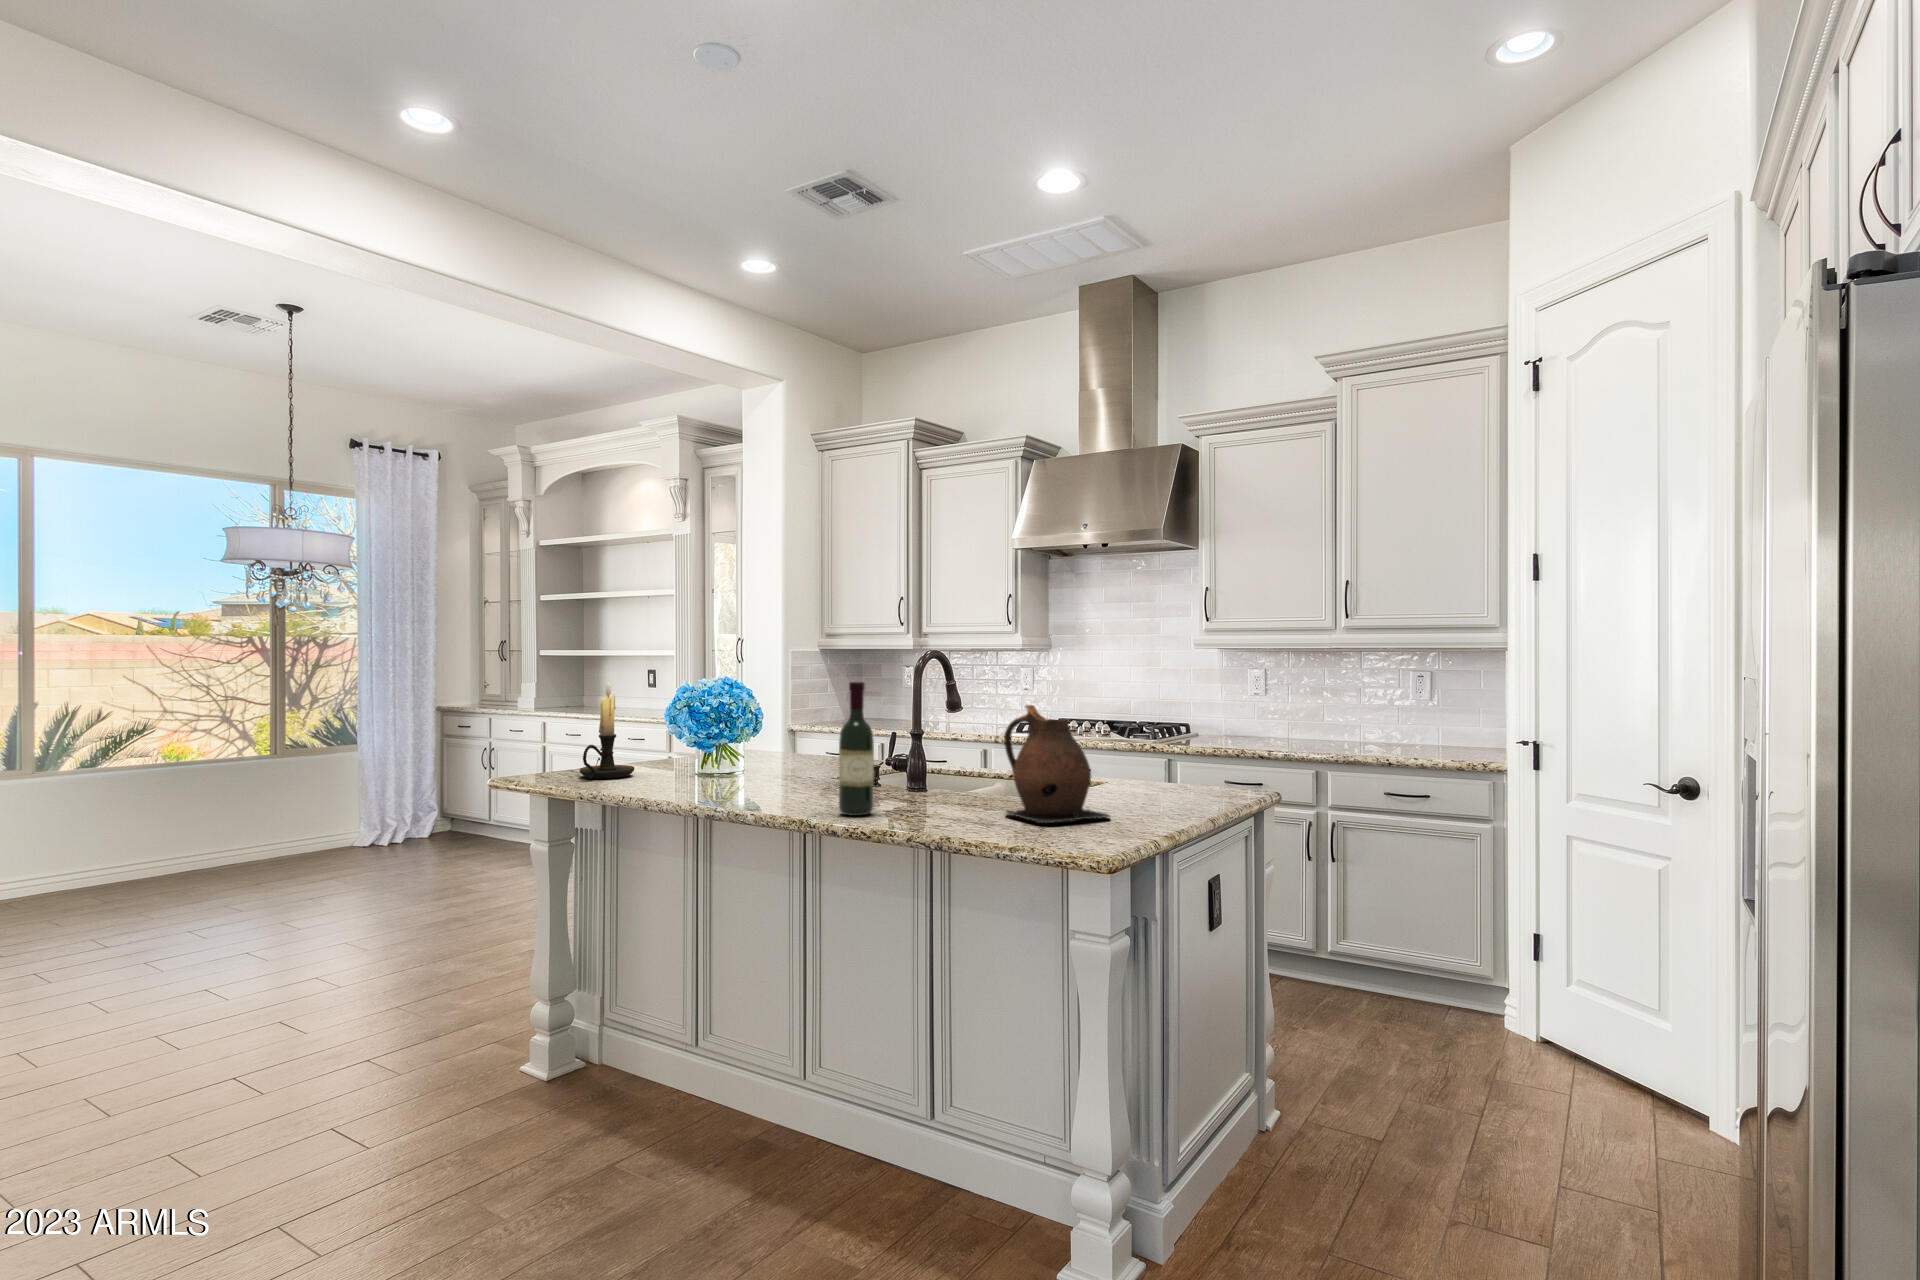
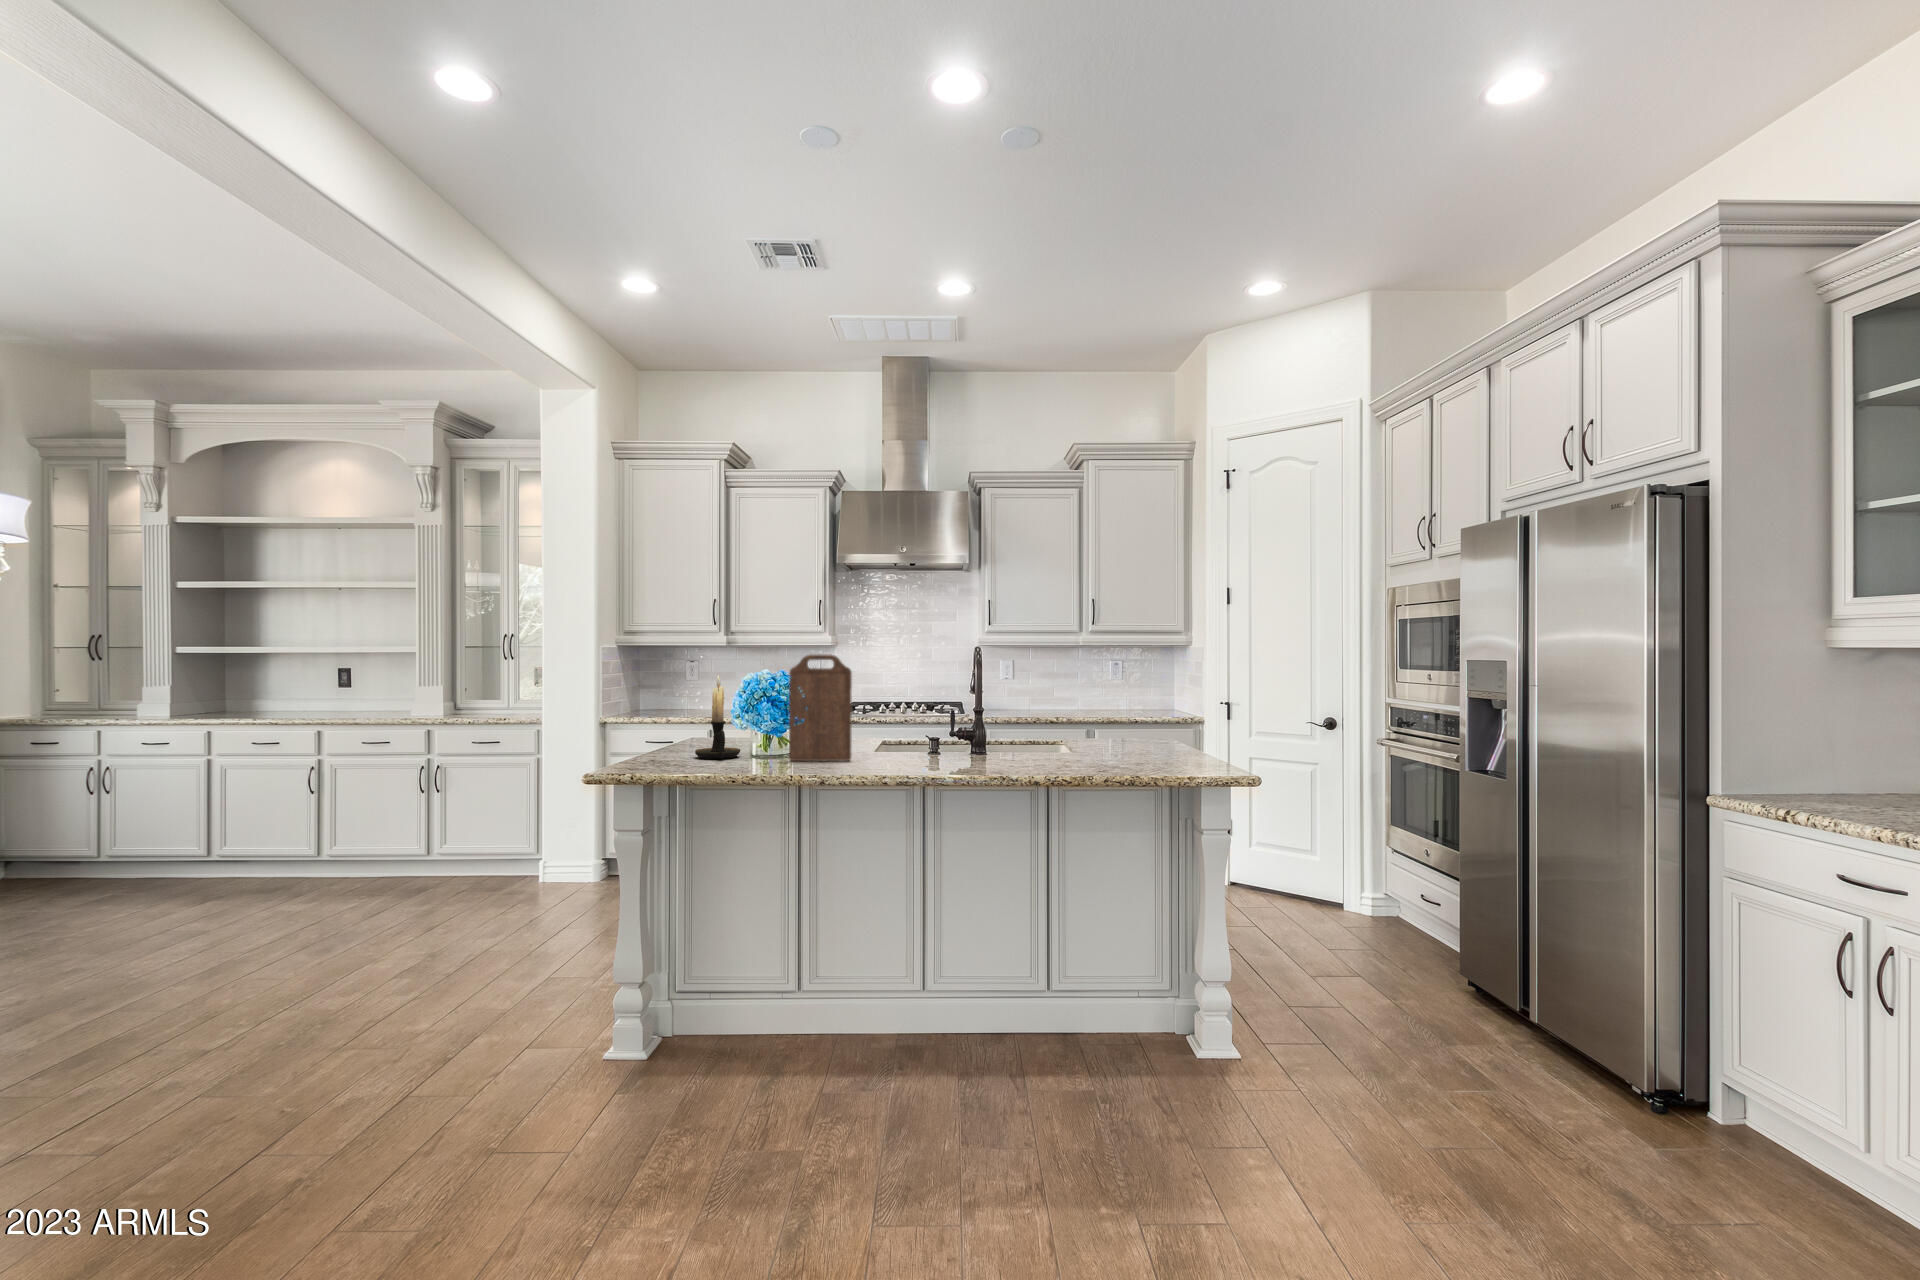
cutting board: none [634,657,691,794] -> present [789,655,852,761]
wine bottle: present [839,682,874,816] -> none [1003,670,1027,762]
ceramic pitcher: present [1004,705,1110,823] -> none [1088,684,1152,757]

